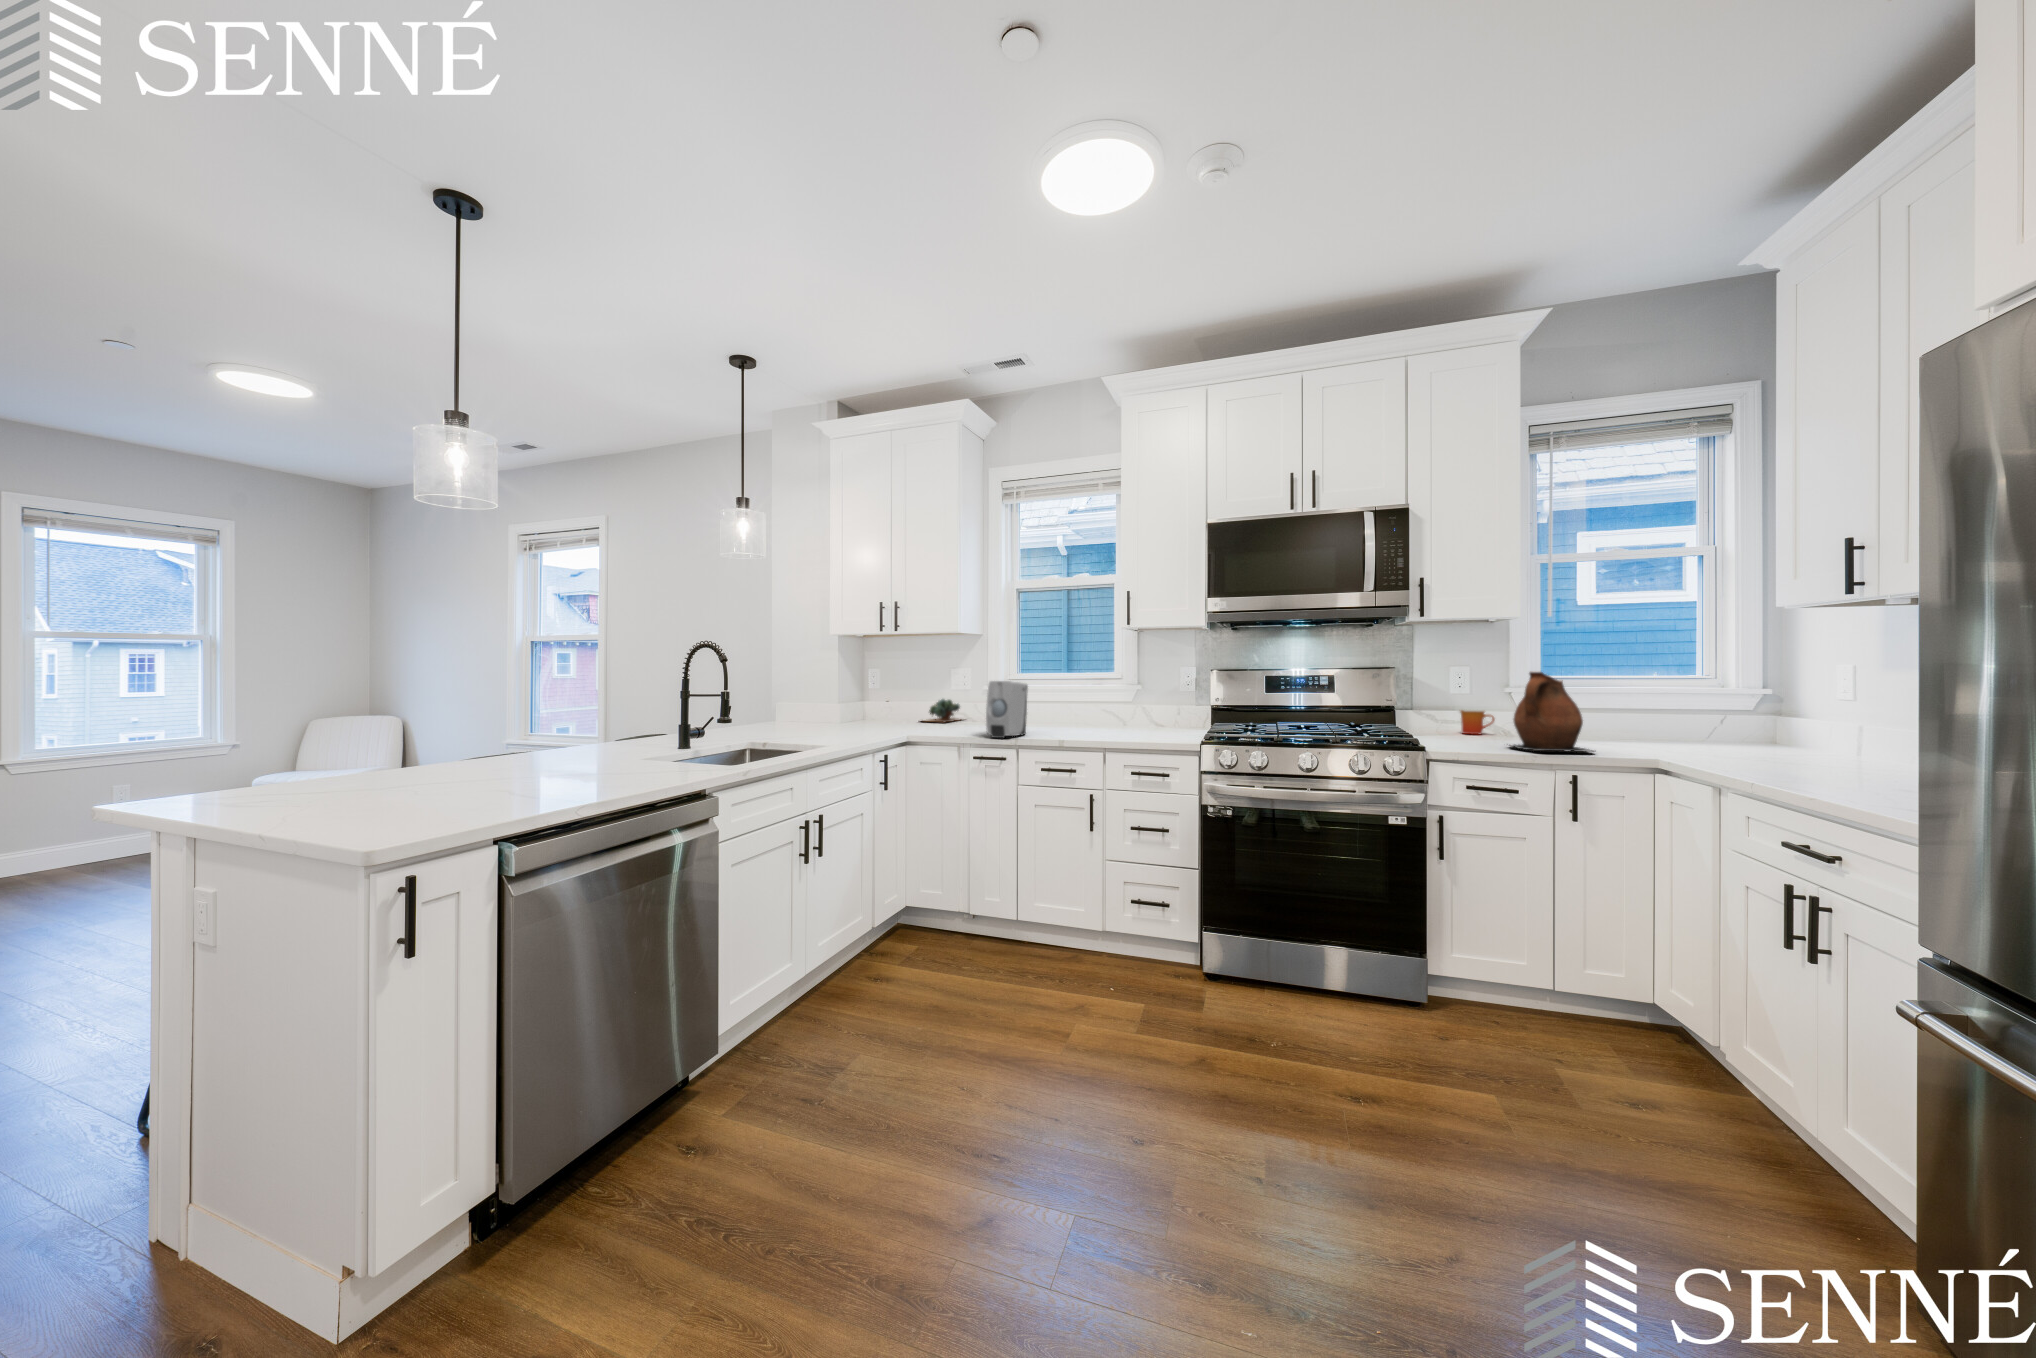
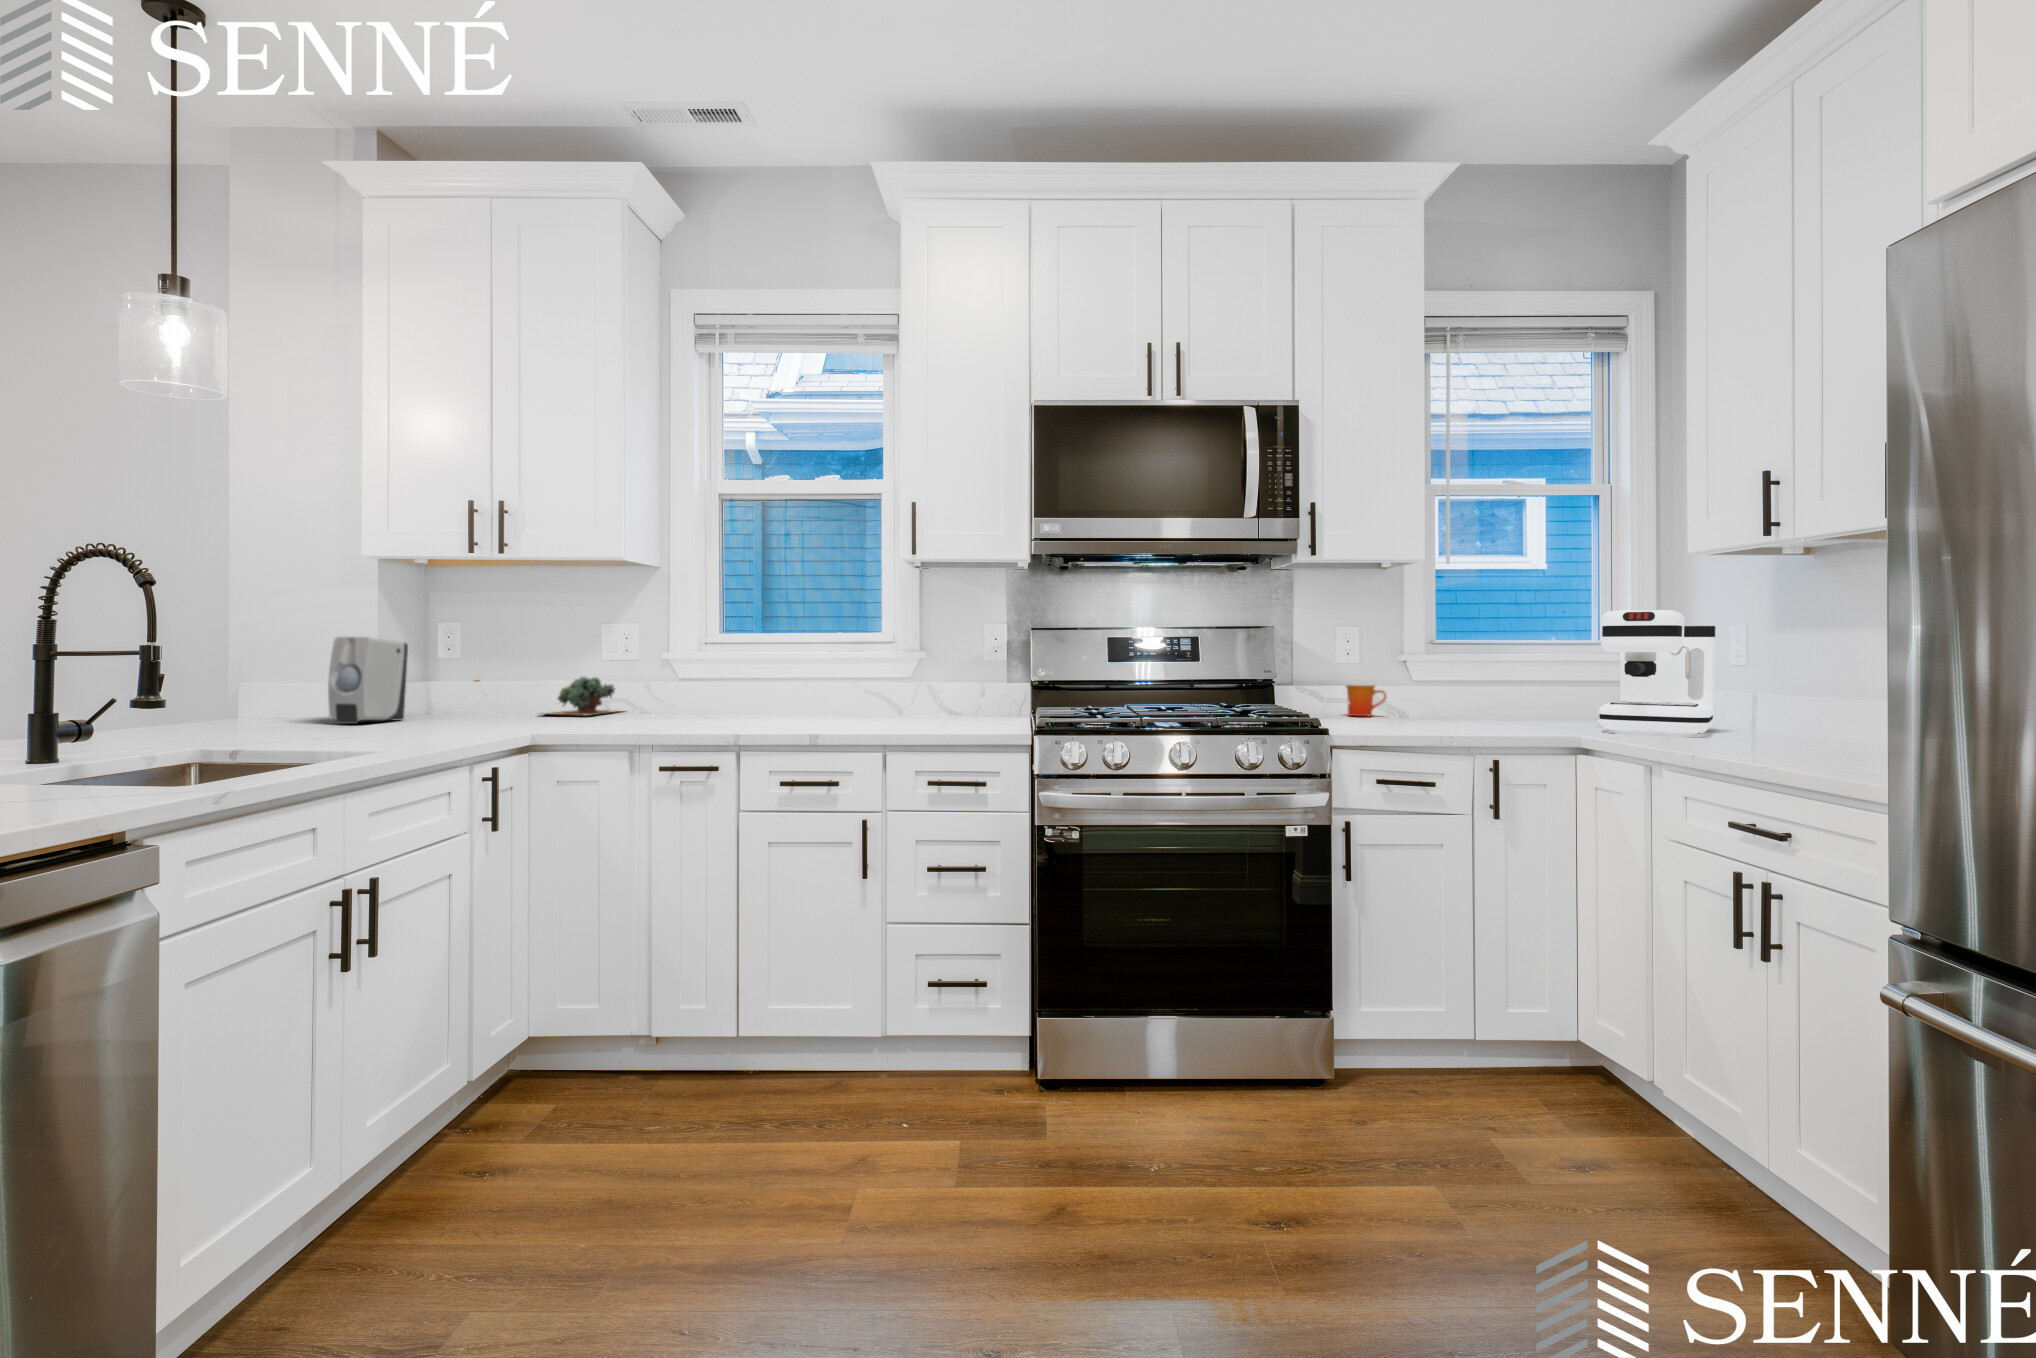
coffee maker: none [1678,657,1804,763] -> present [1599,610,1715,736]
ceramic pitcher: present [1511,672,1593,752] -> none [1413,628,1517,732]
soap dispenser: present [986,681,1028,738] -> present [328,637,408,724]

